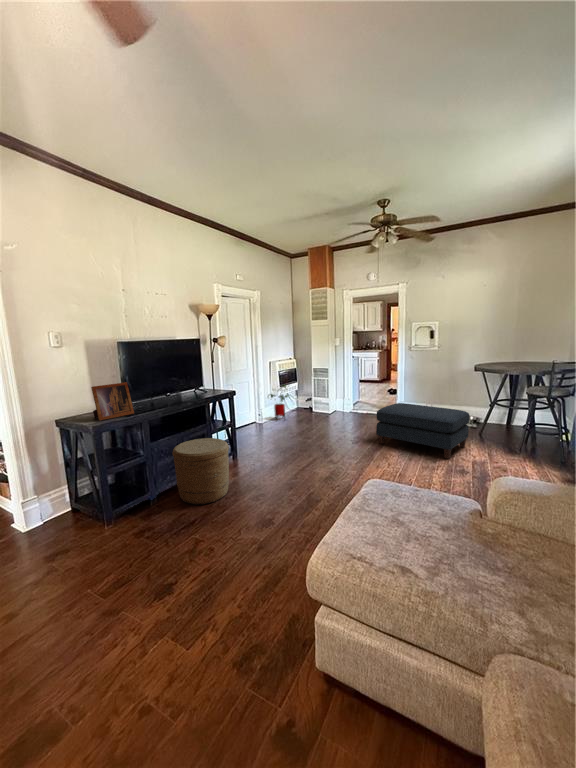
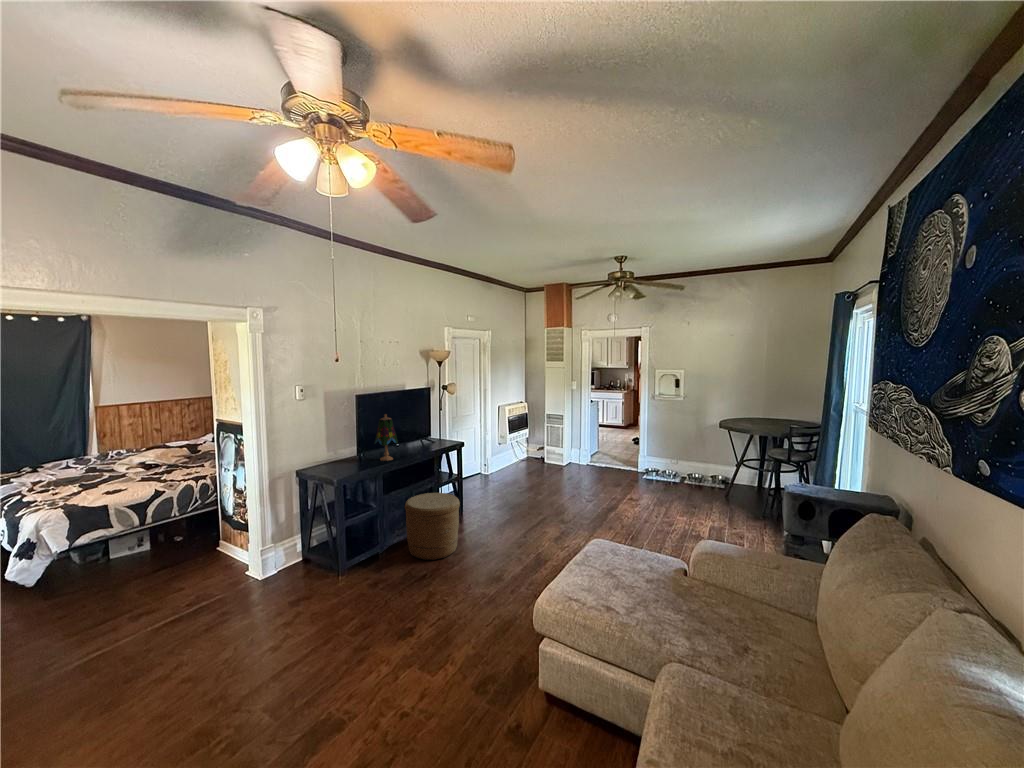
table lamp: none [139,361,164,408] -> present [374,414,398,461]
picture frame: present [91,382,134,421] -> none [335,436,371,474]
house plant: present [270,385,288,419] -> none [495,432,521,473]
ottoman: present [376,403,470,459] -> none [612,460,710,523]

